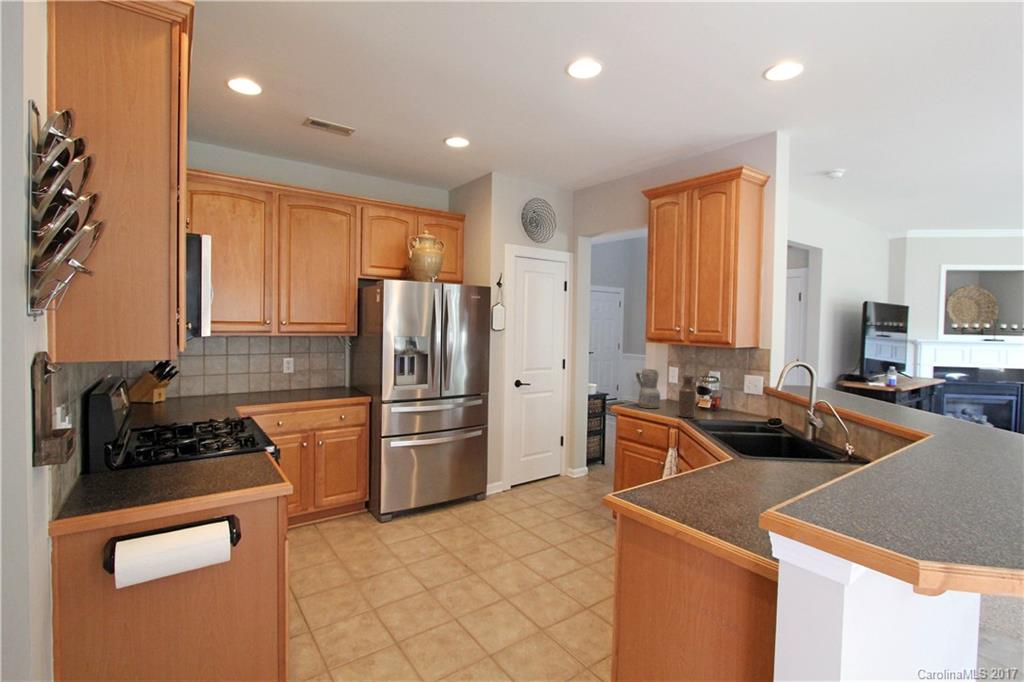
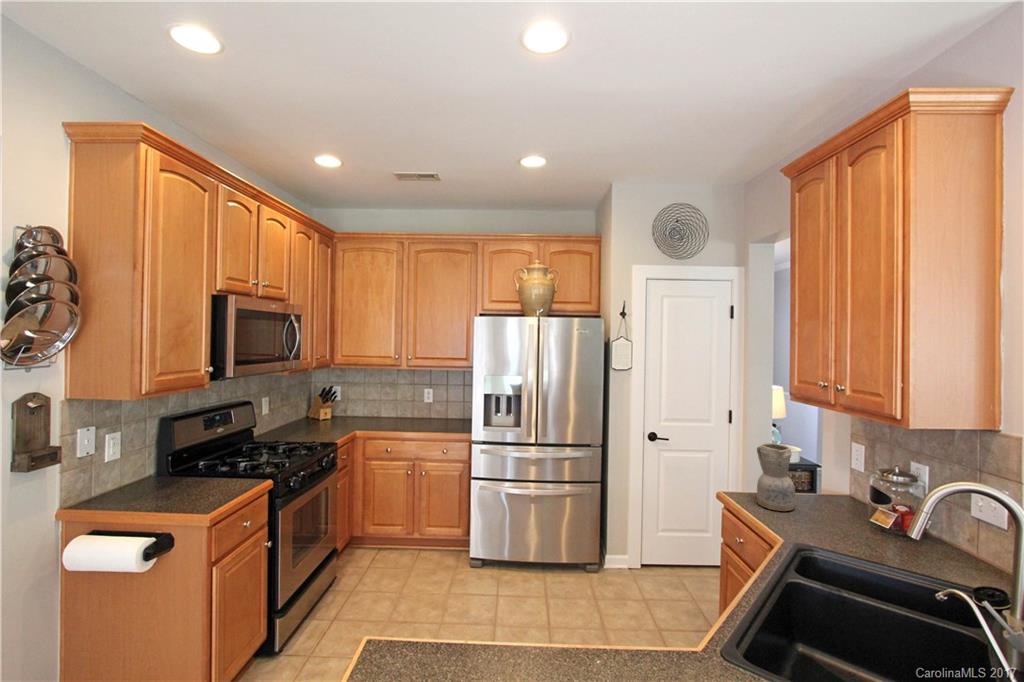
bottle: present [678,375,696,418] -> none [796,466,830,545]

